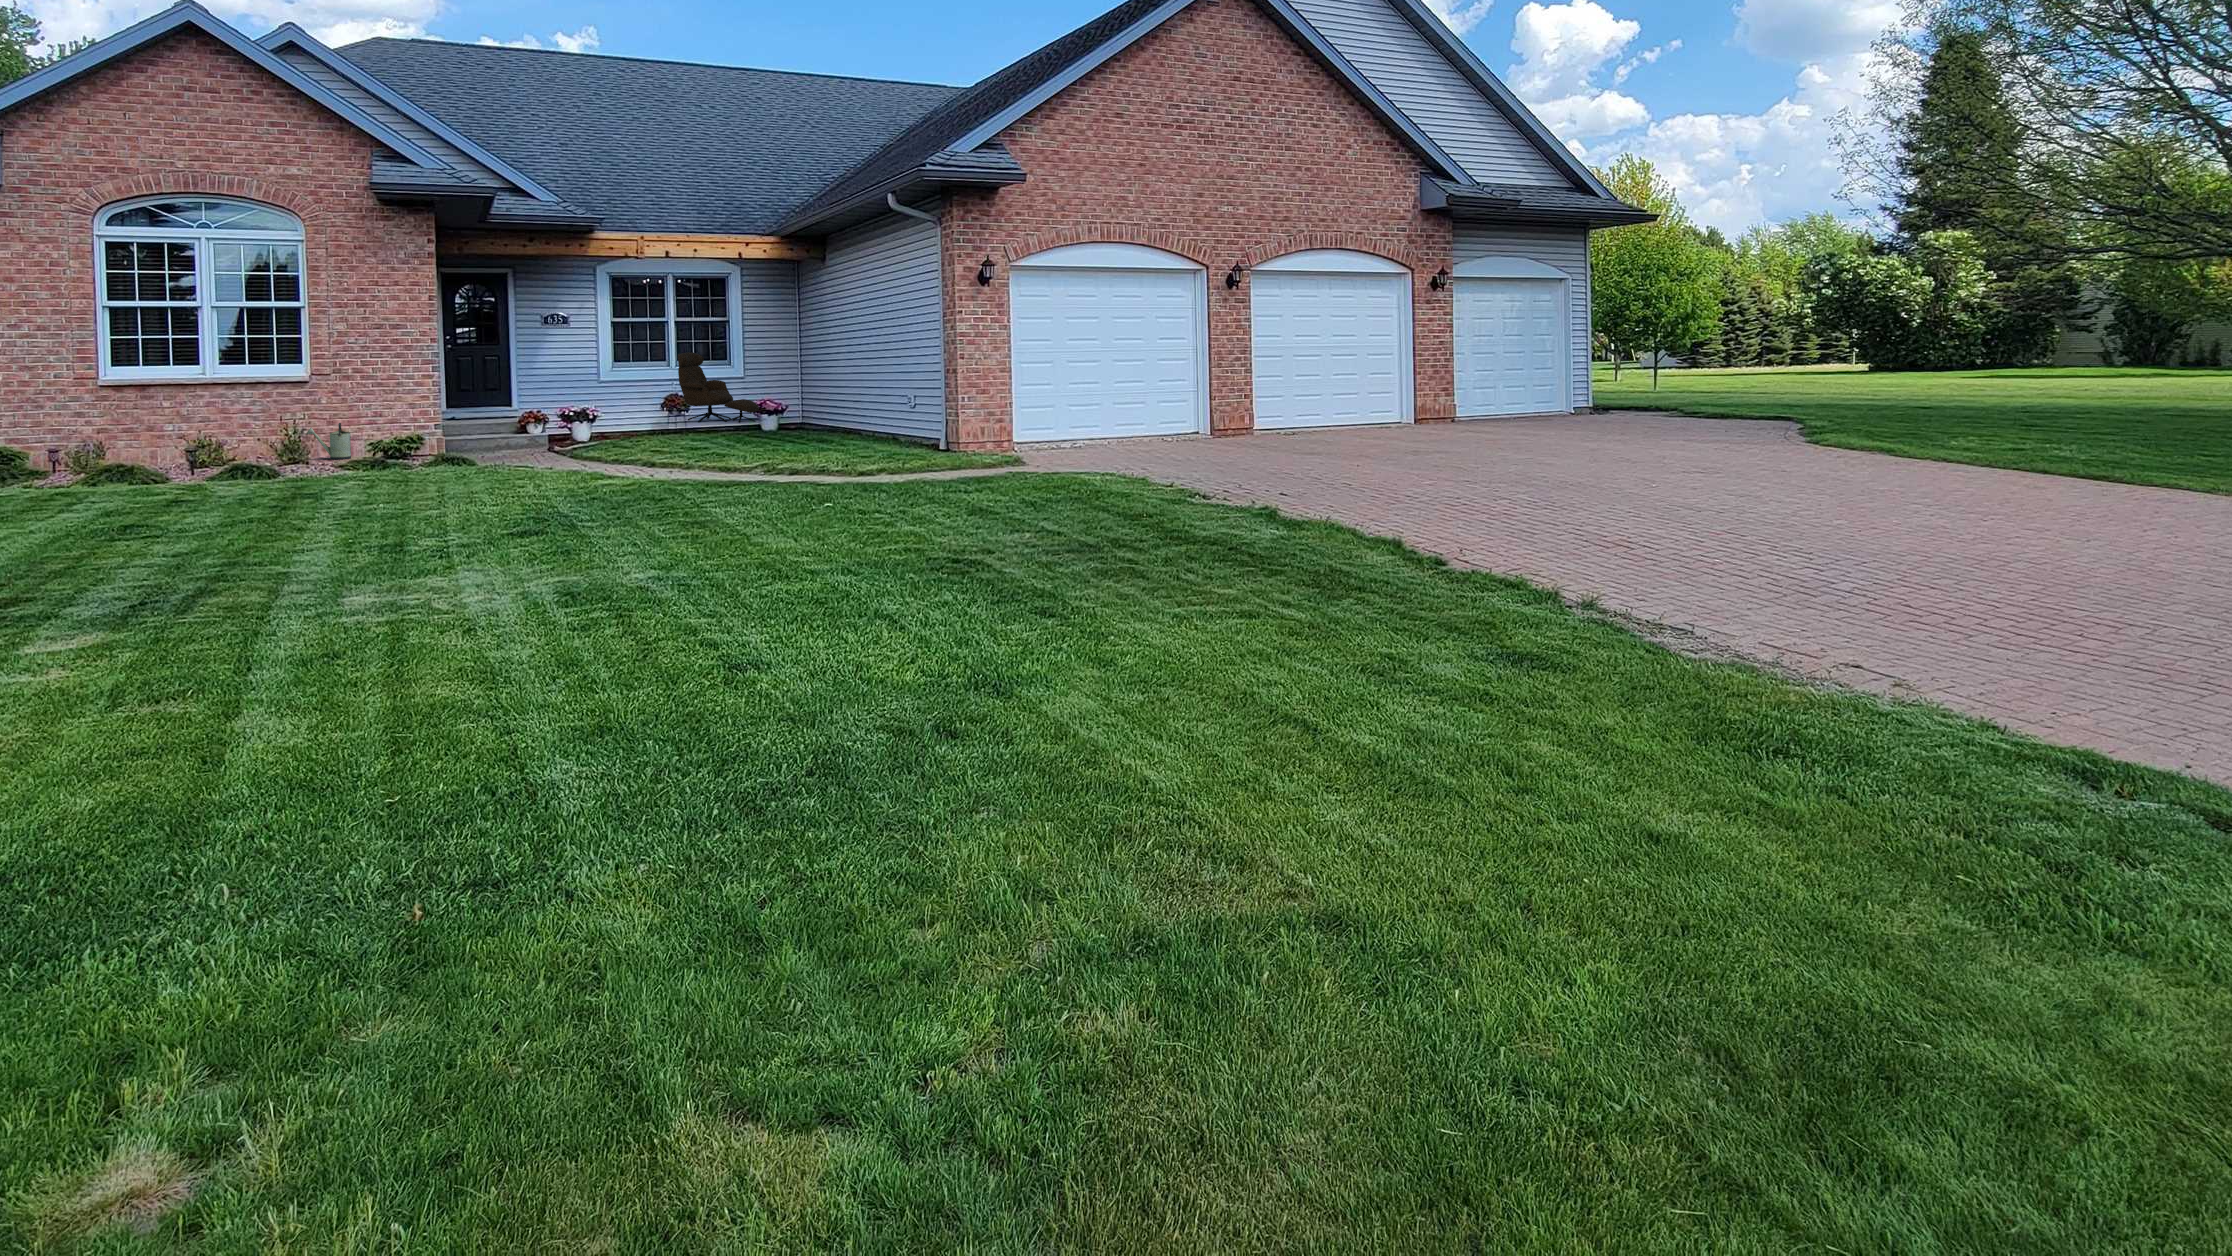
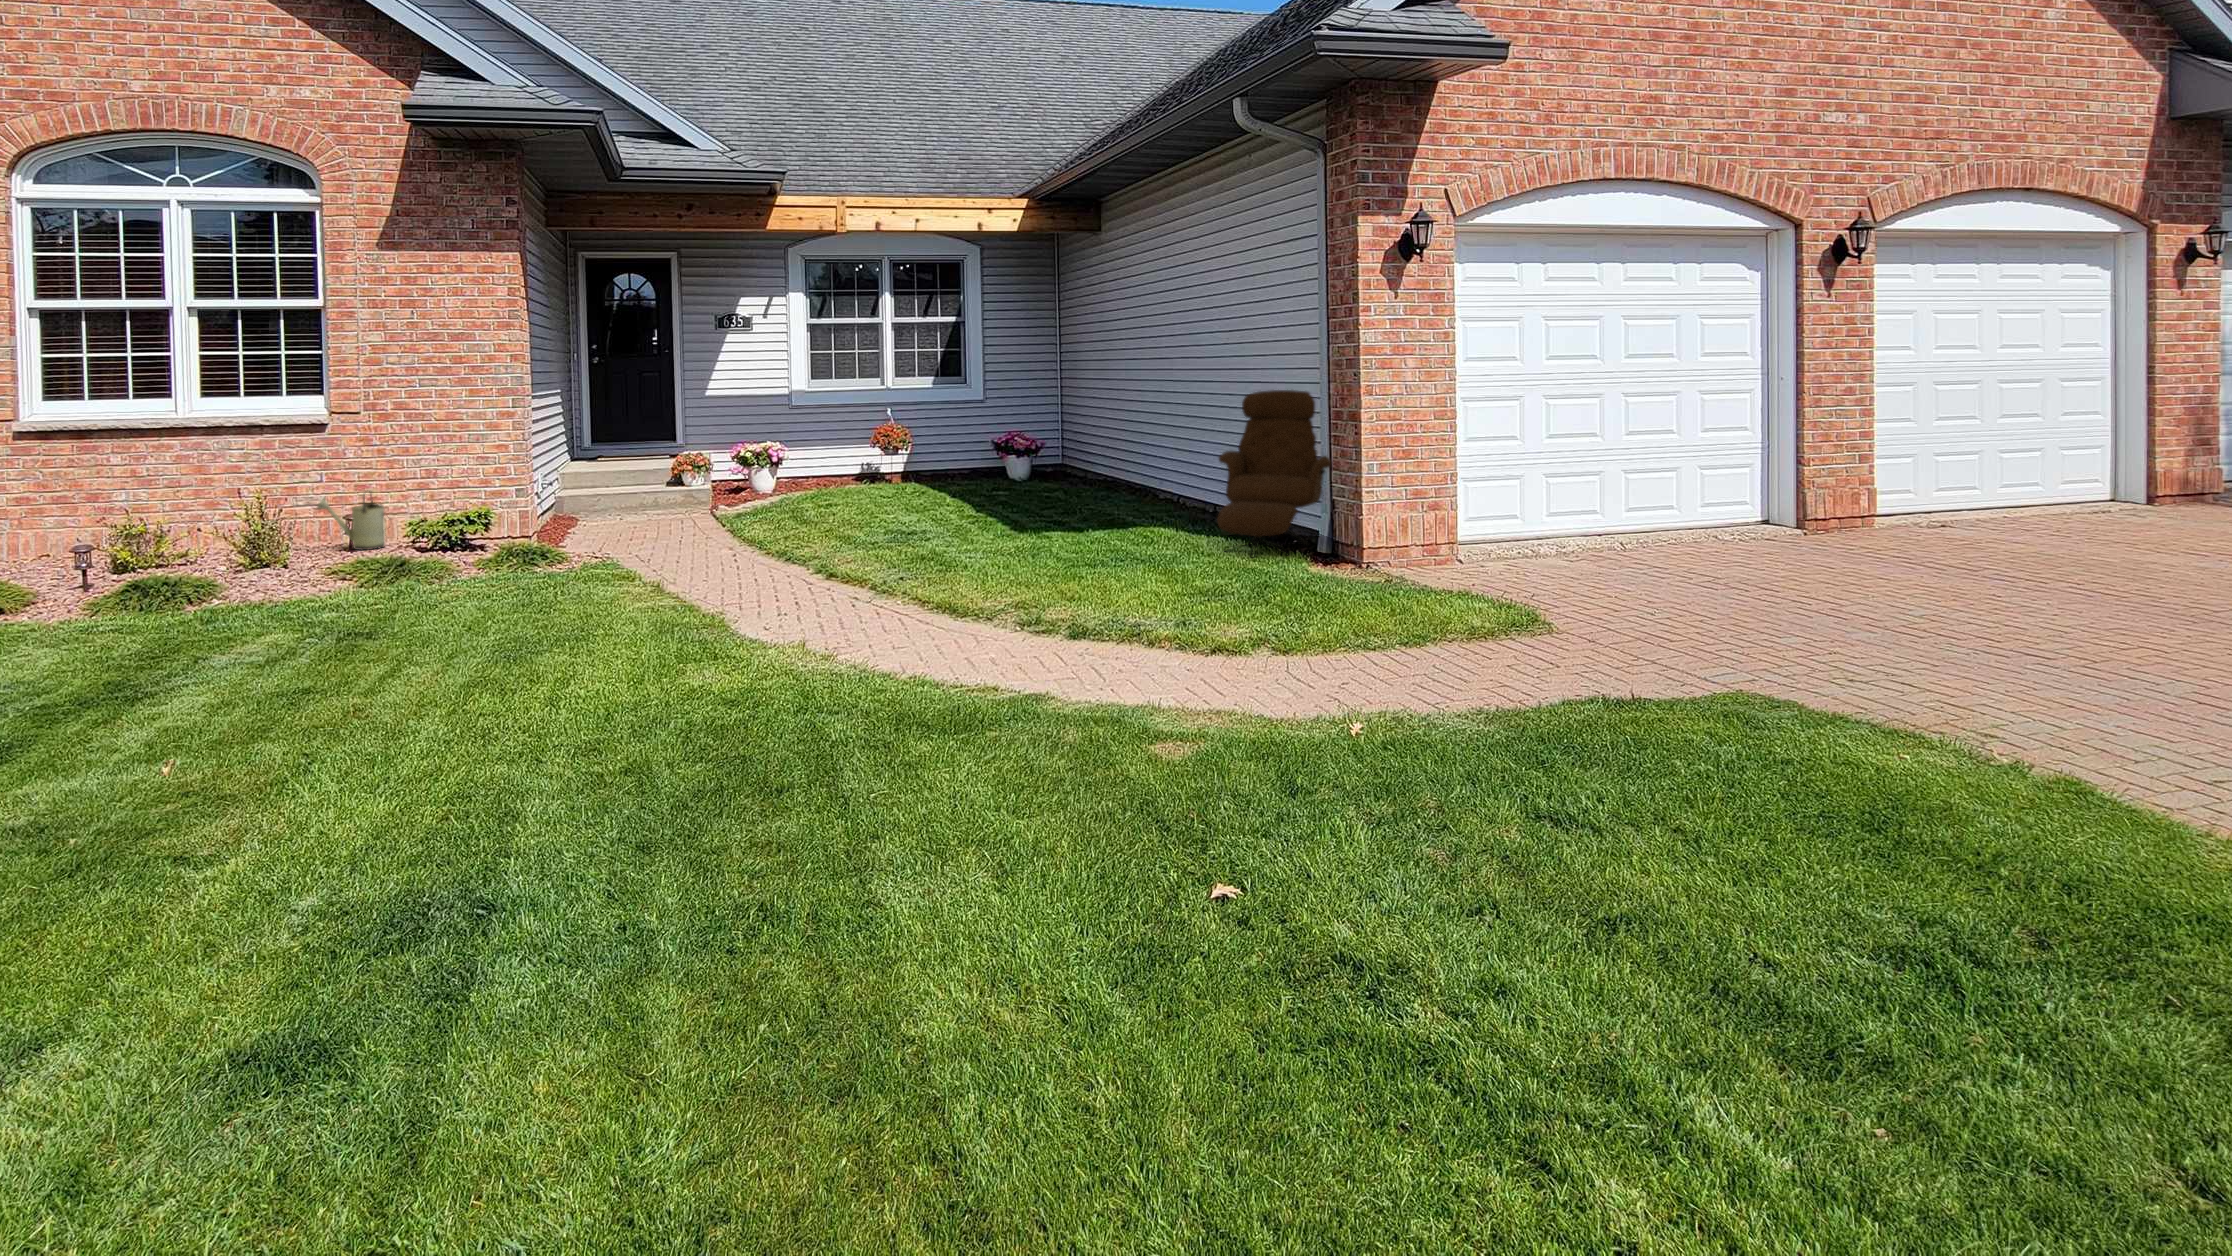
lounge chair: present [678,352,759,423] -> present [1217,390,1331,557]

